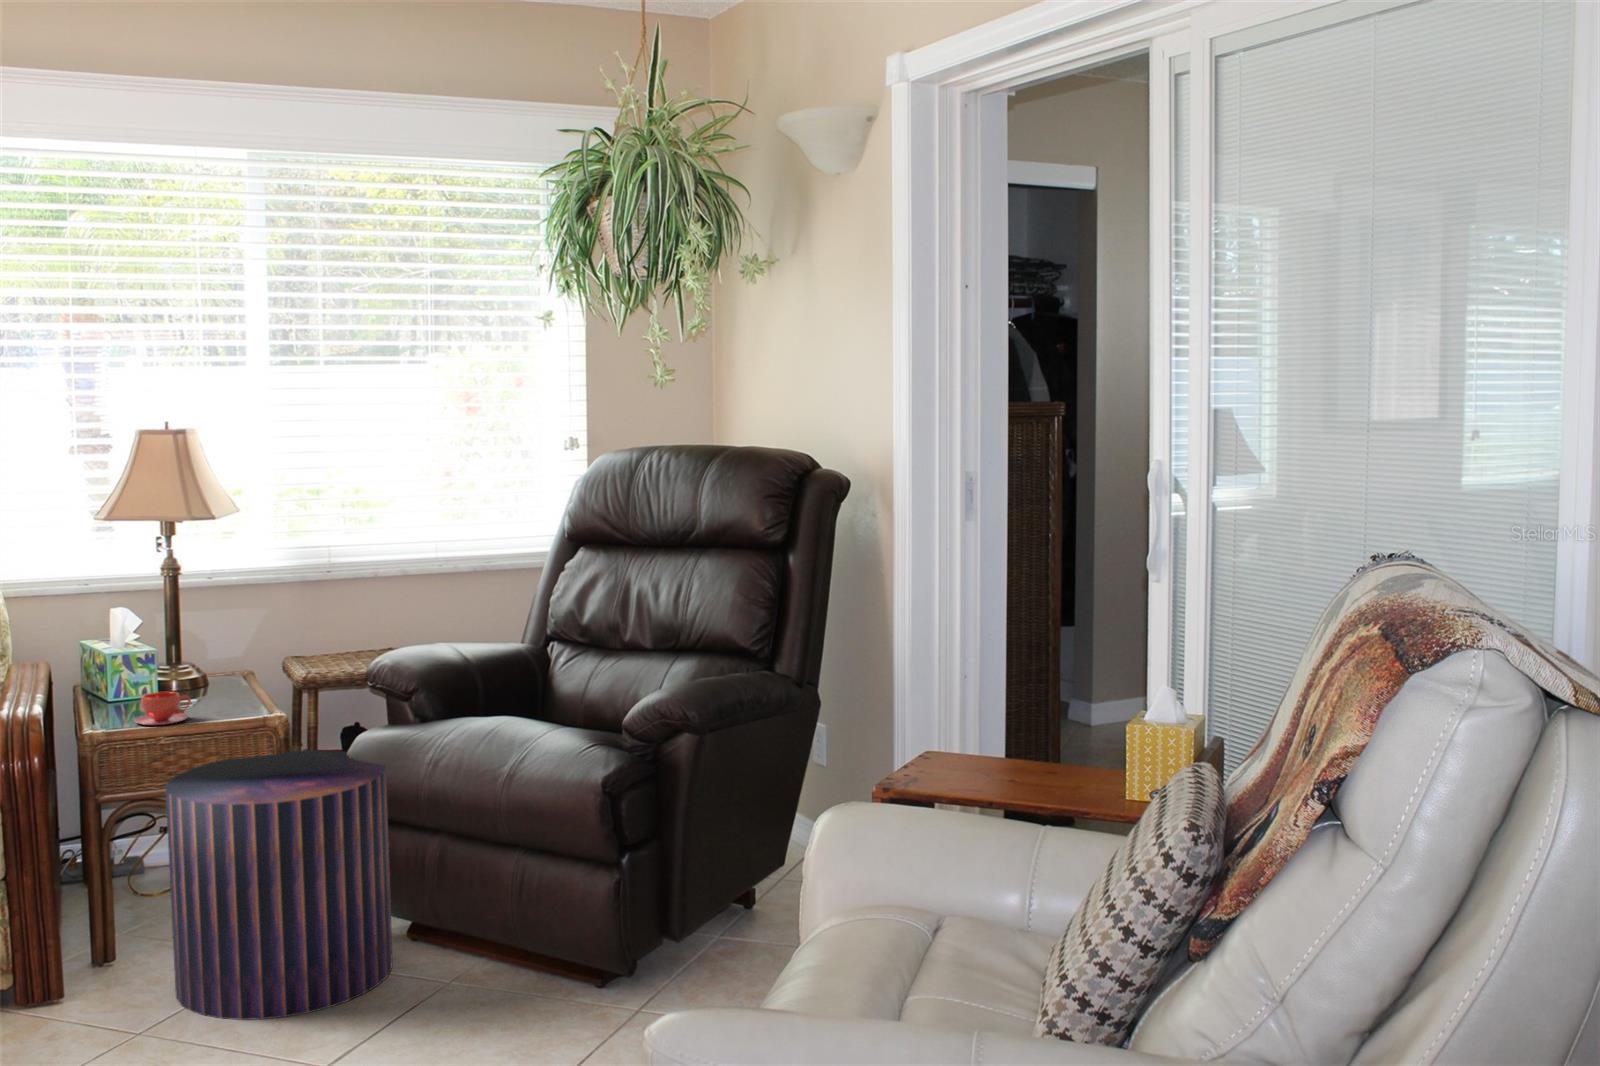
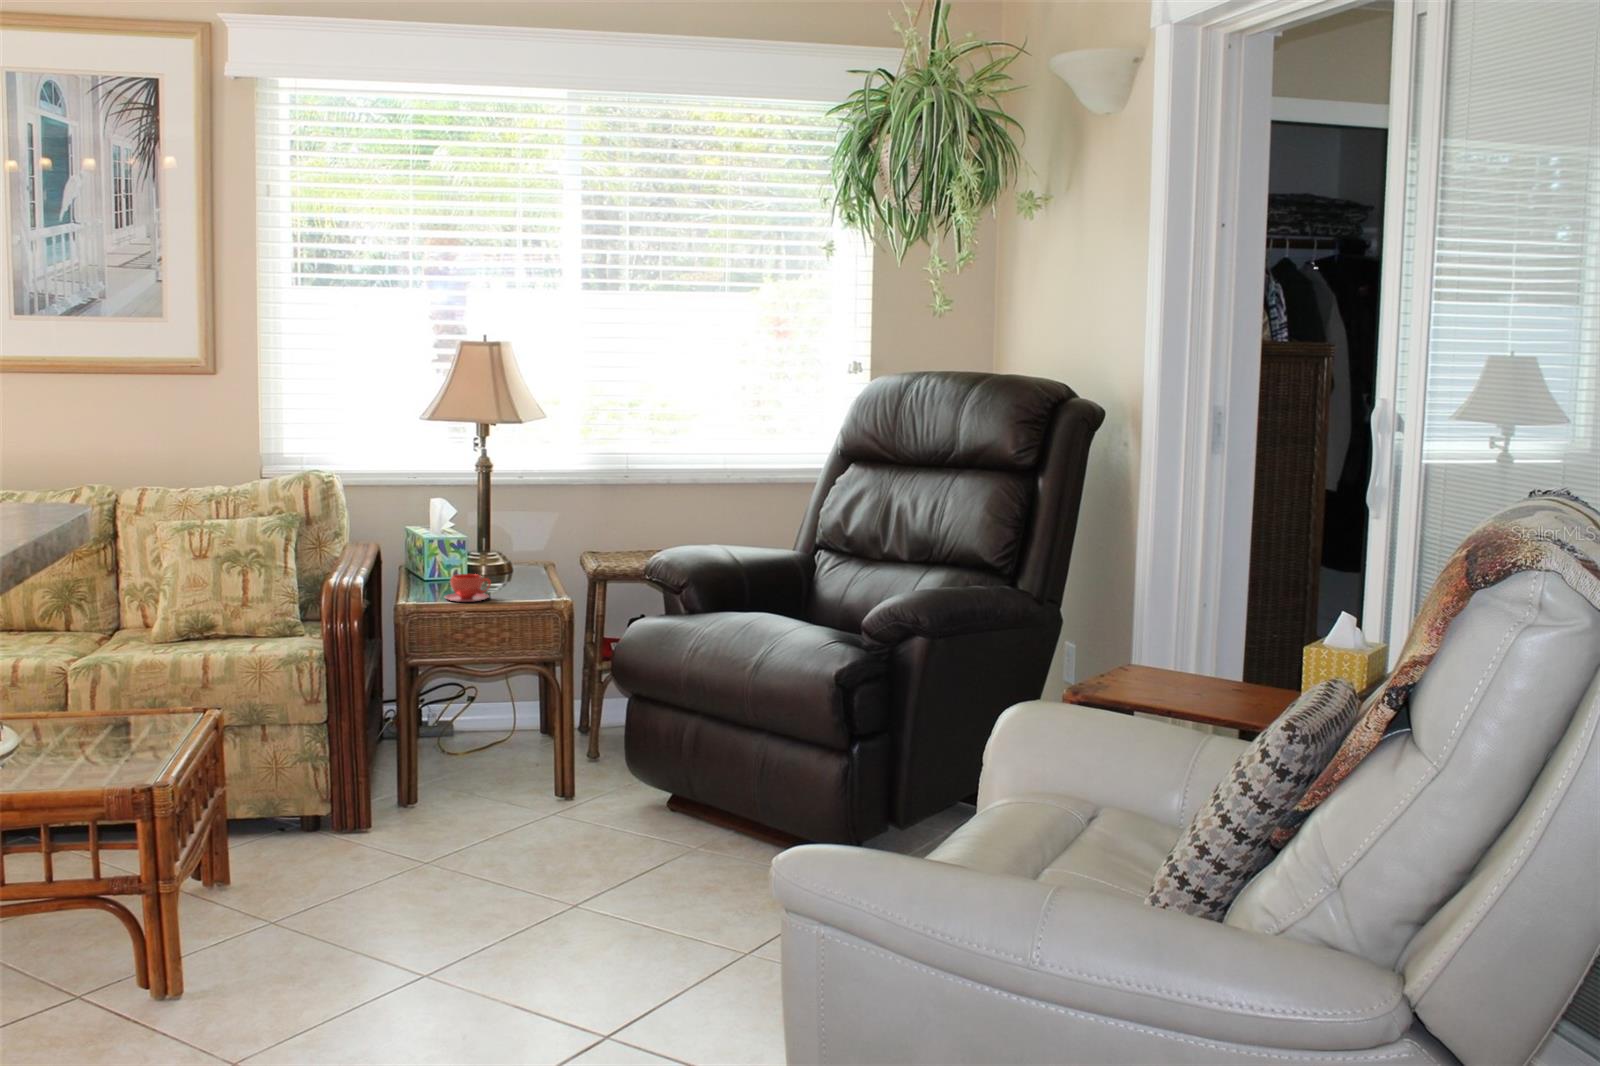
pouf: present [165,750,393,1020] -> none [465,634,650,860]

